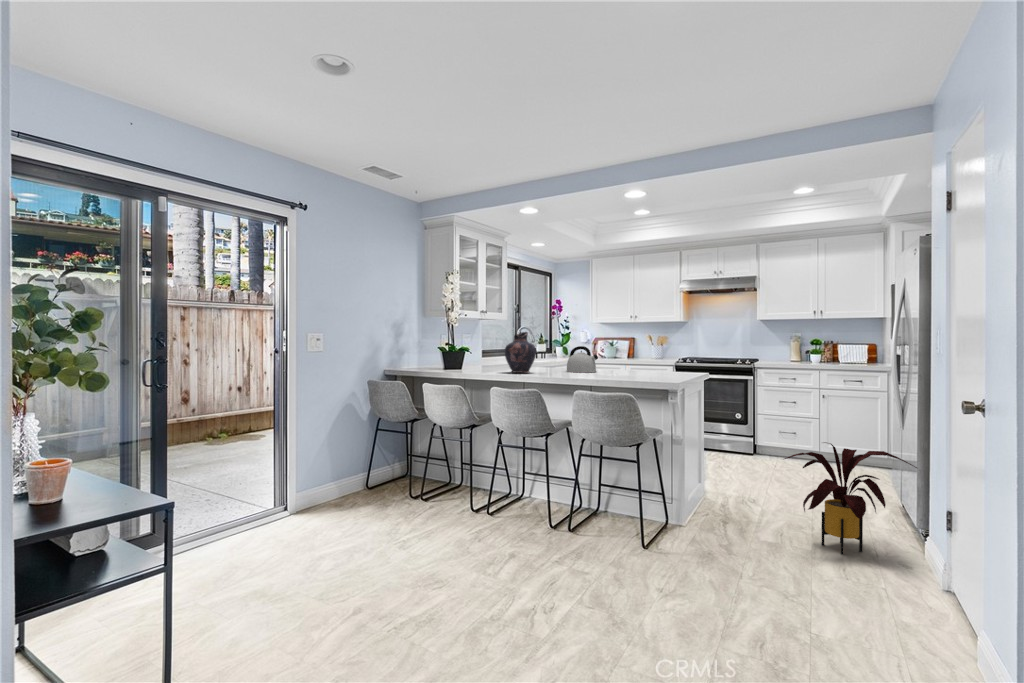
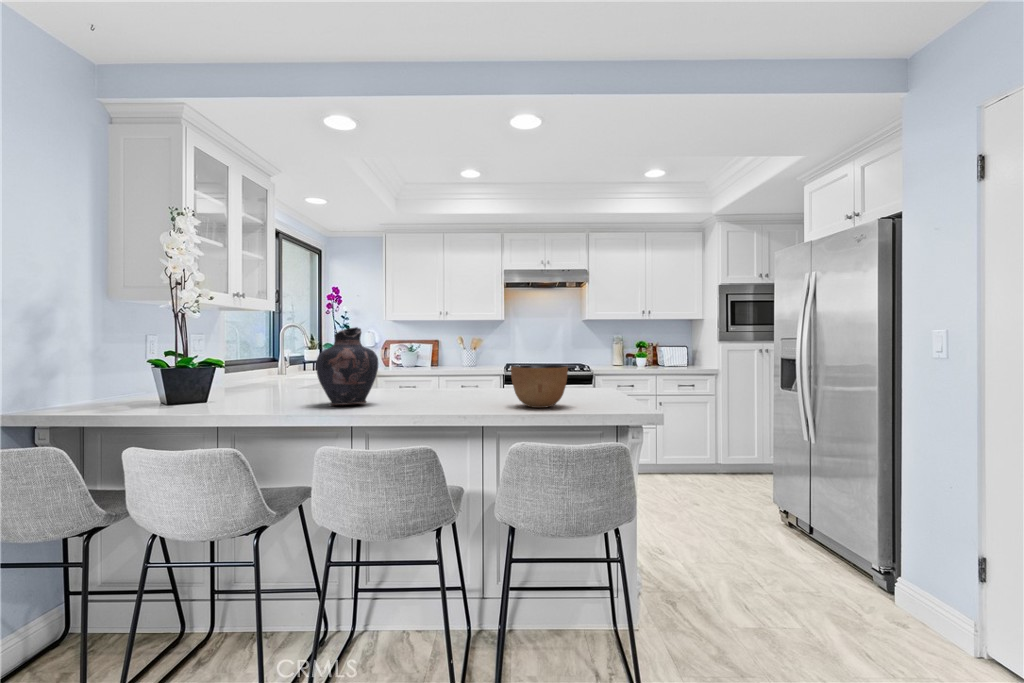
kettle: present [567,346,598,373] -> none [416,353,471,397]
bowl: none [599,354,632,378] -> present [511,365,568,408]
house plant: present [785,442,917,554] -> none [783,484,950,643]

